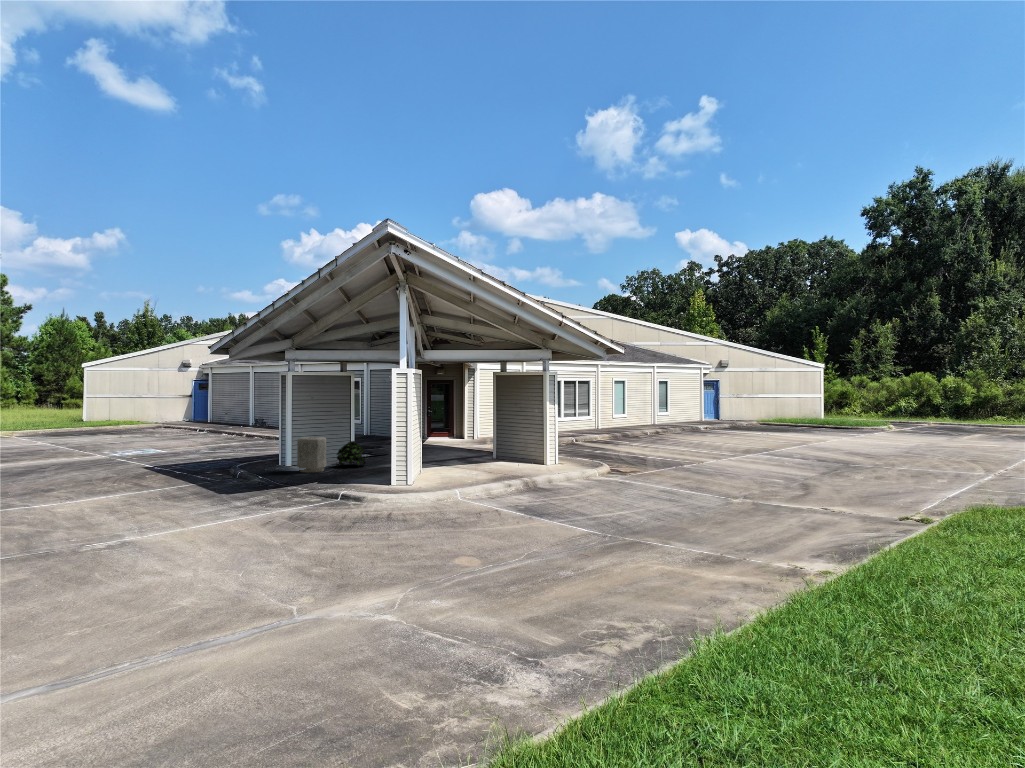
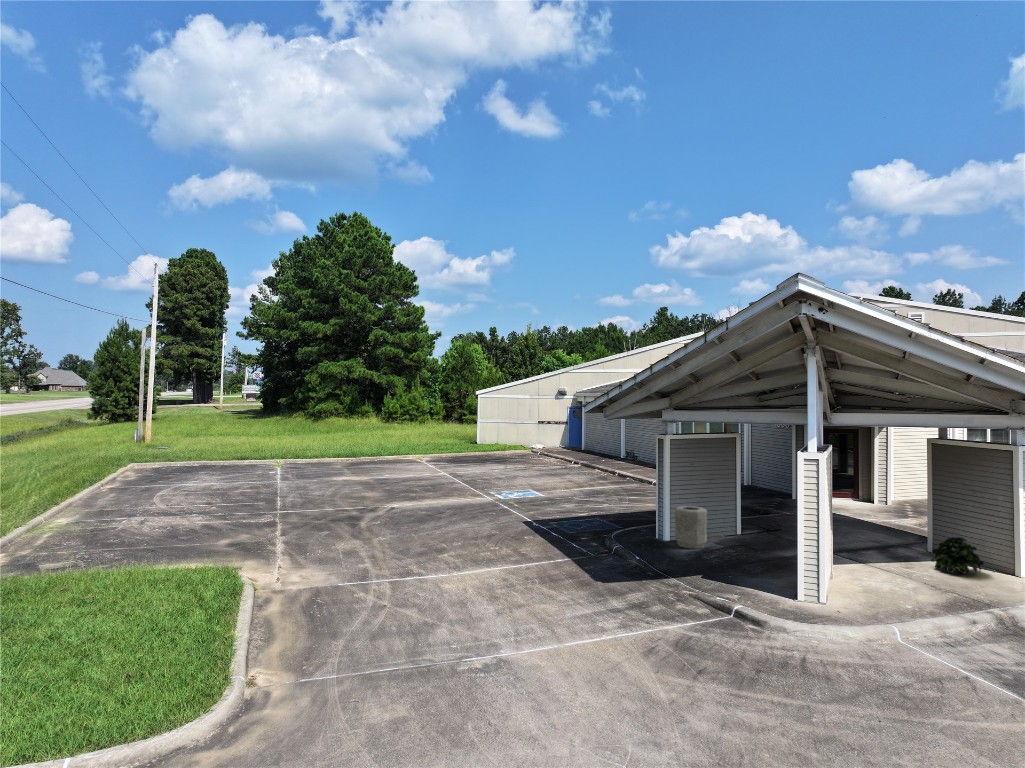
potted plant: present [337,441,366,467] -> present [931,537,984,573]

